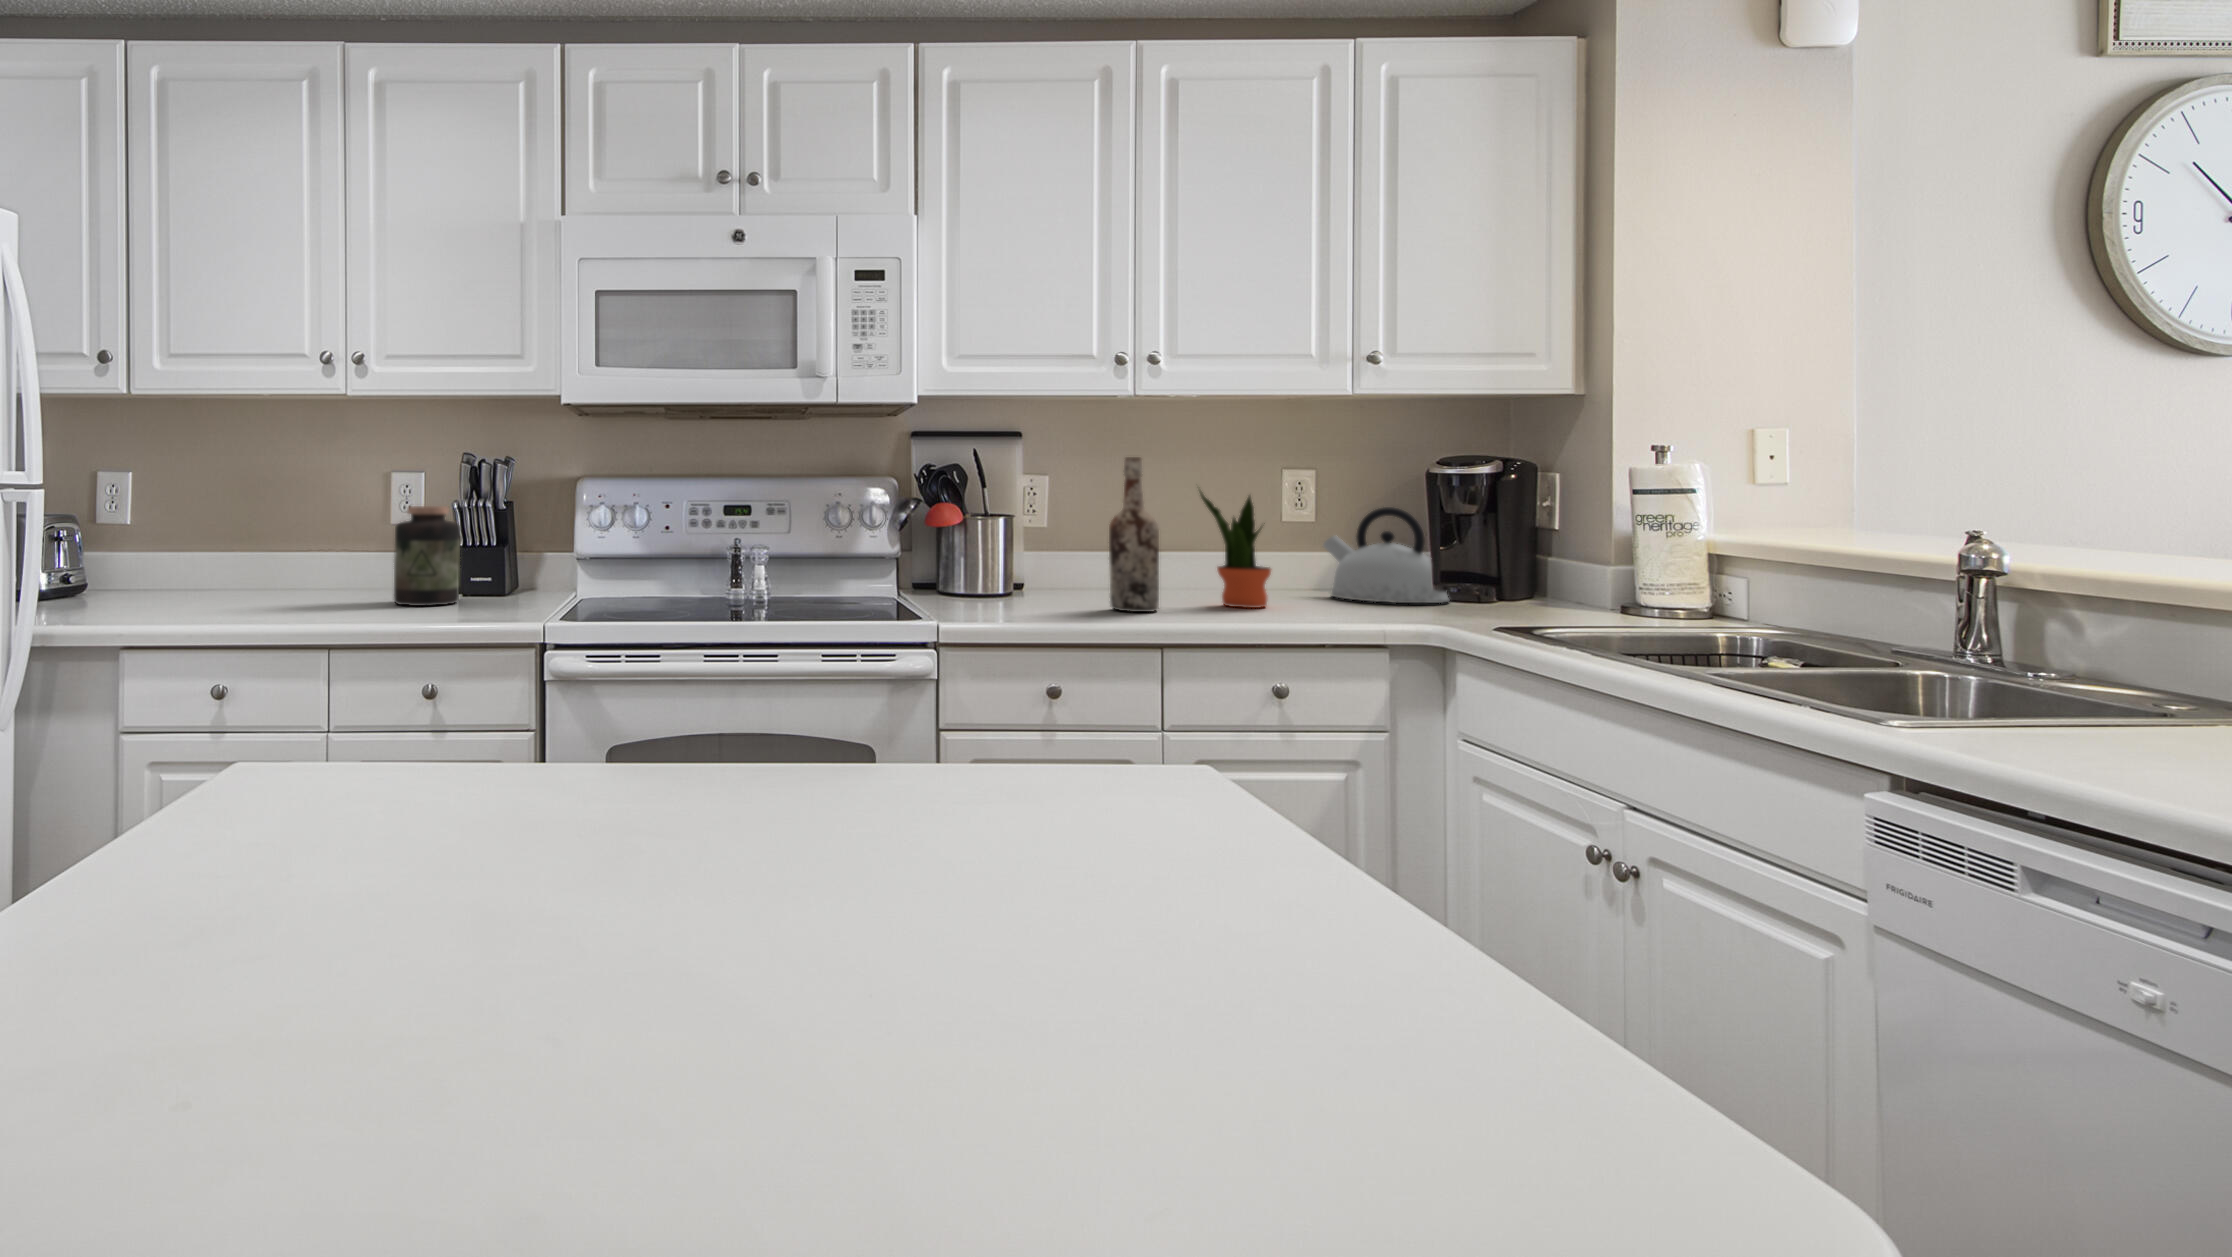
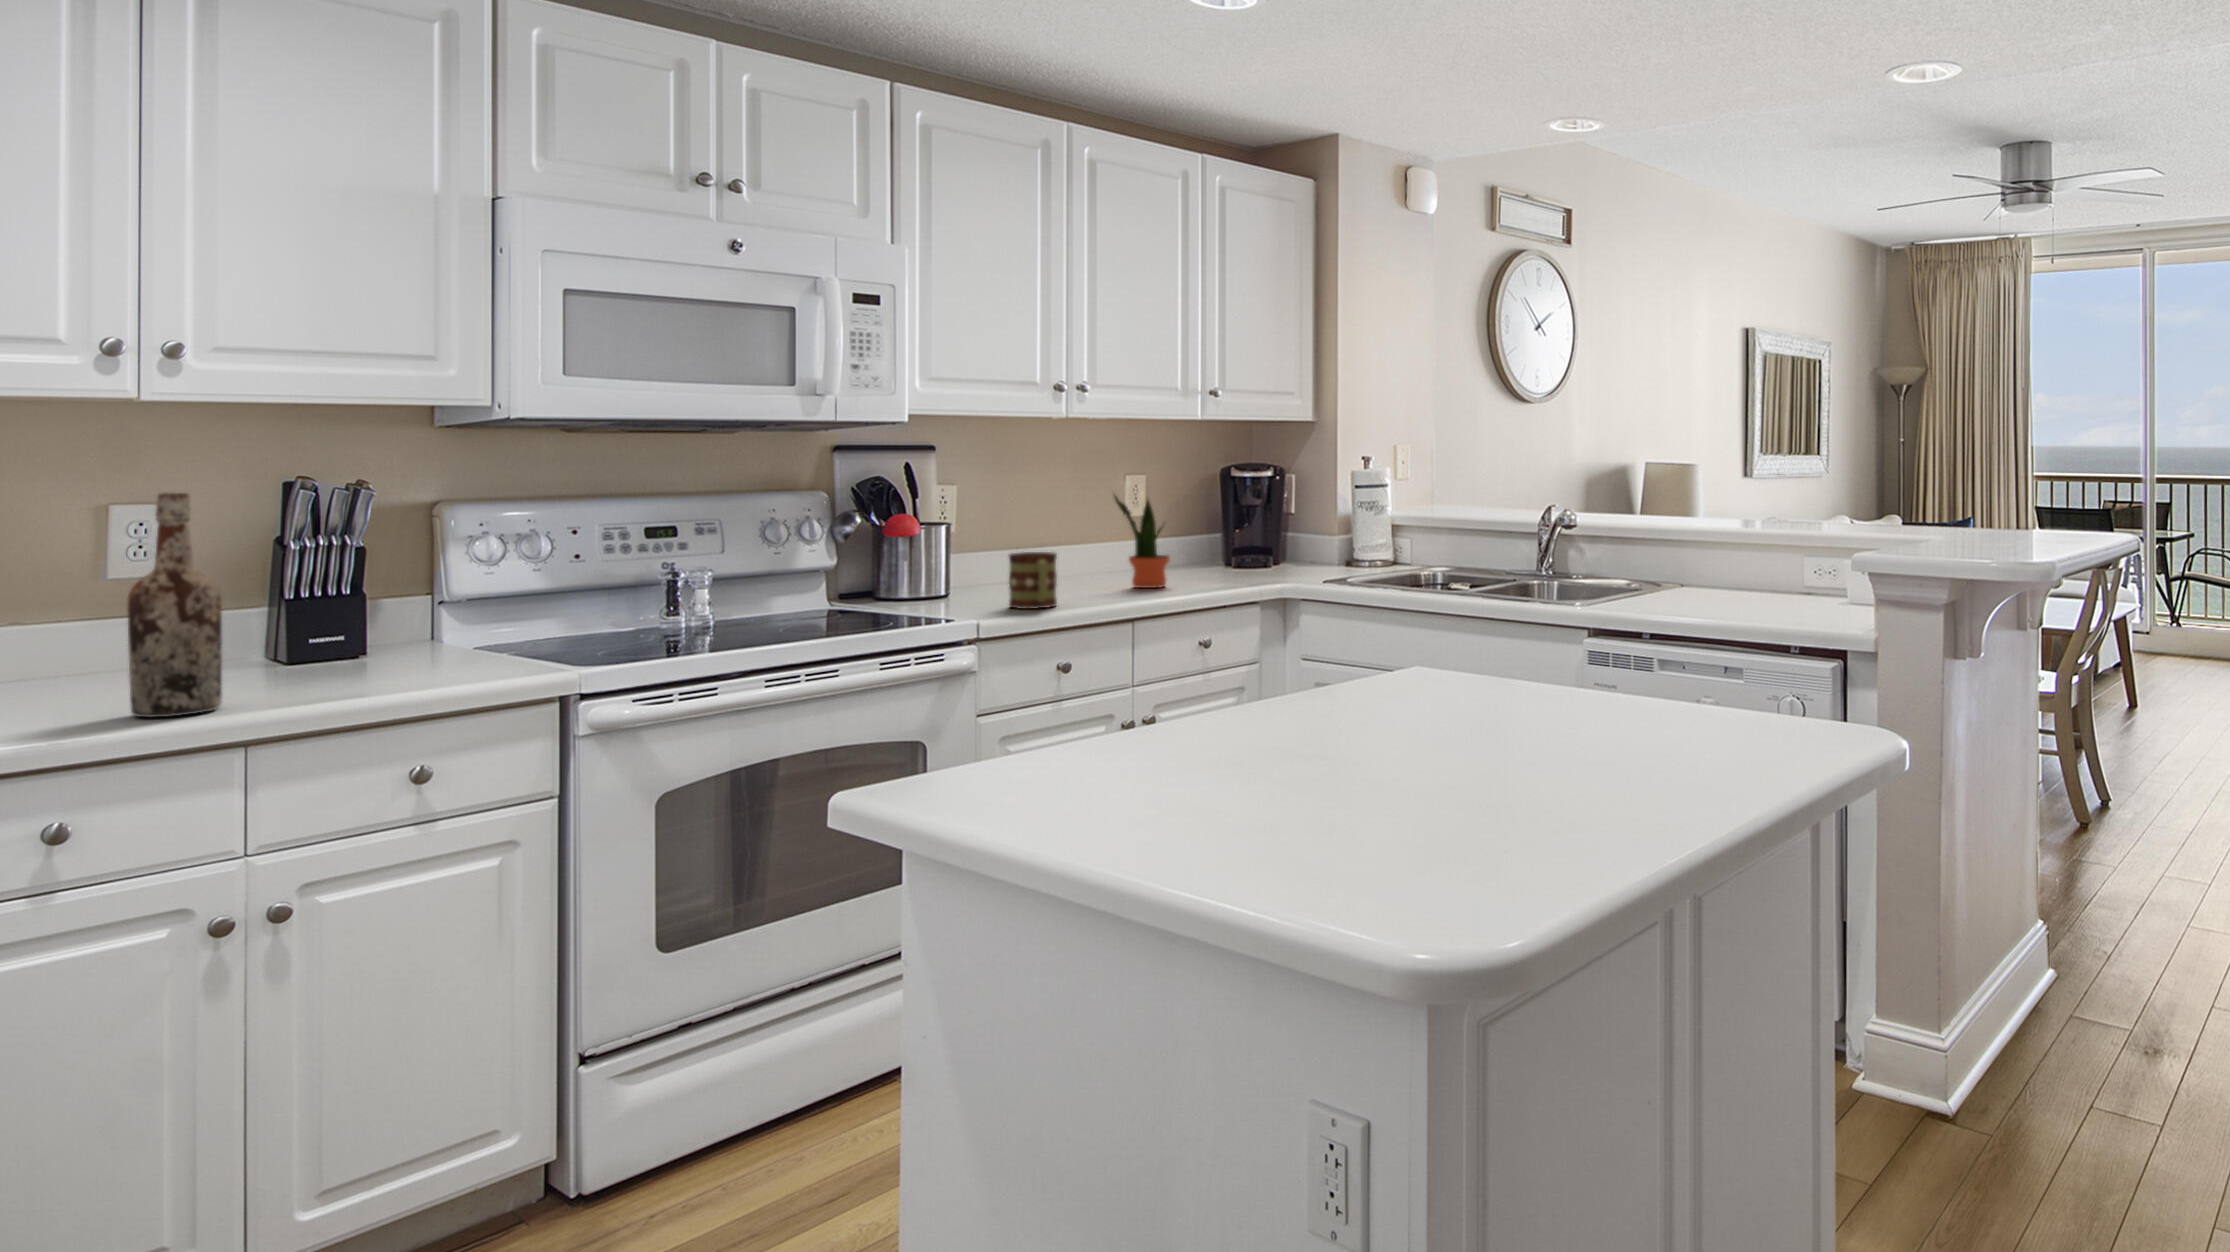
wine bottle: present [1109,457,1159,612] -> present [127,493,222,717]
jar: present [394,506,460,606] -> none [278,551,389,685]
kettle: present [1323,507,1449,603] -> none [1164,503,1253,575]
mug: none [1013,548,1068,613] -> present [1009,552,1057,609]

